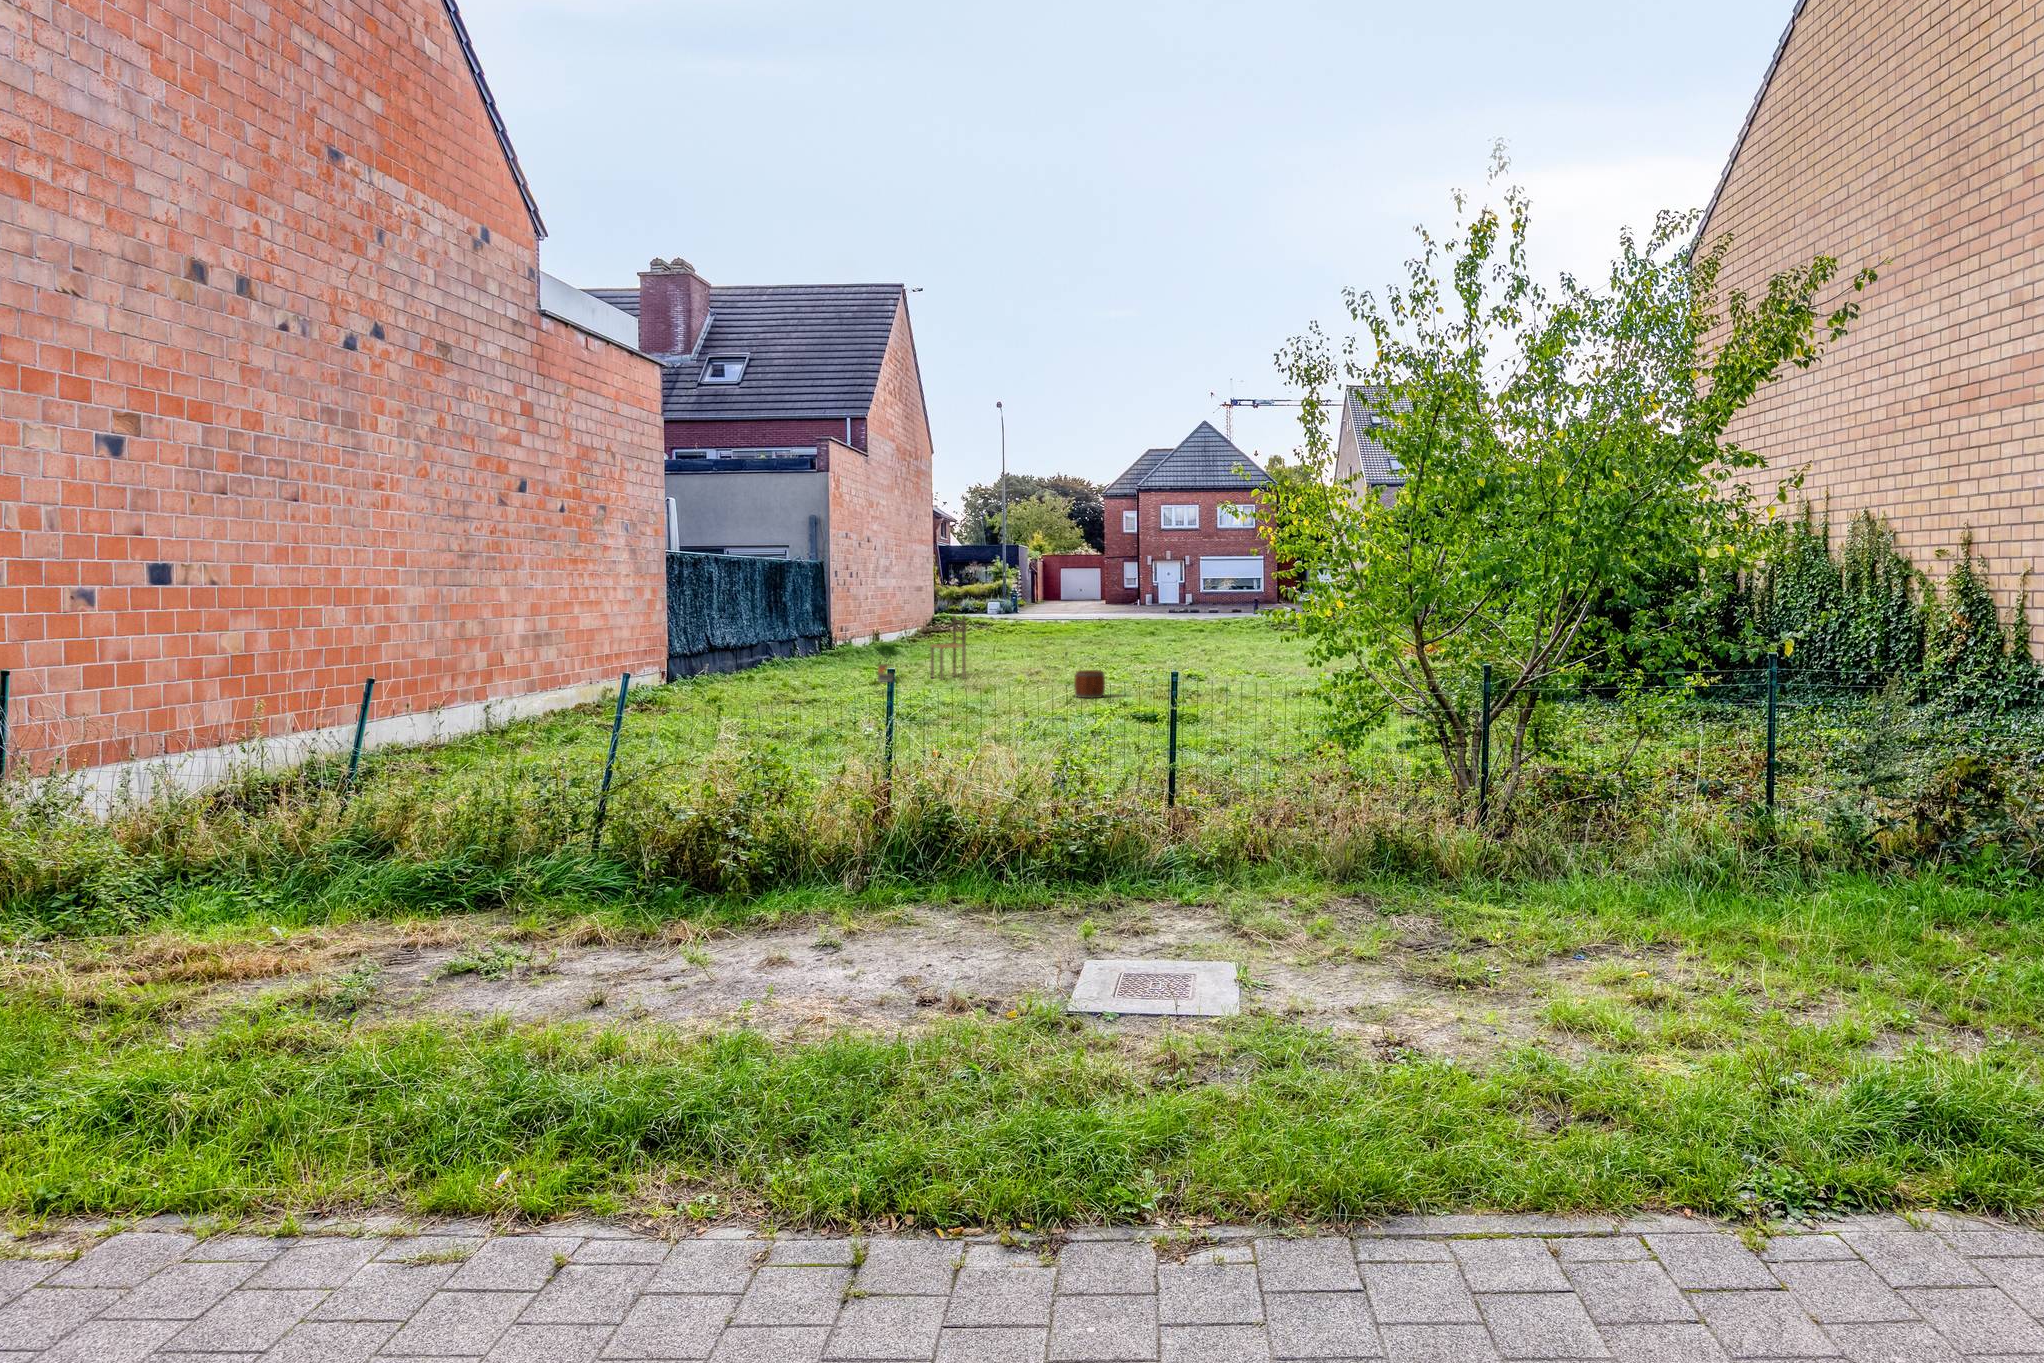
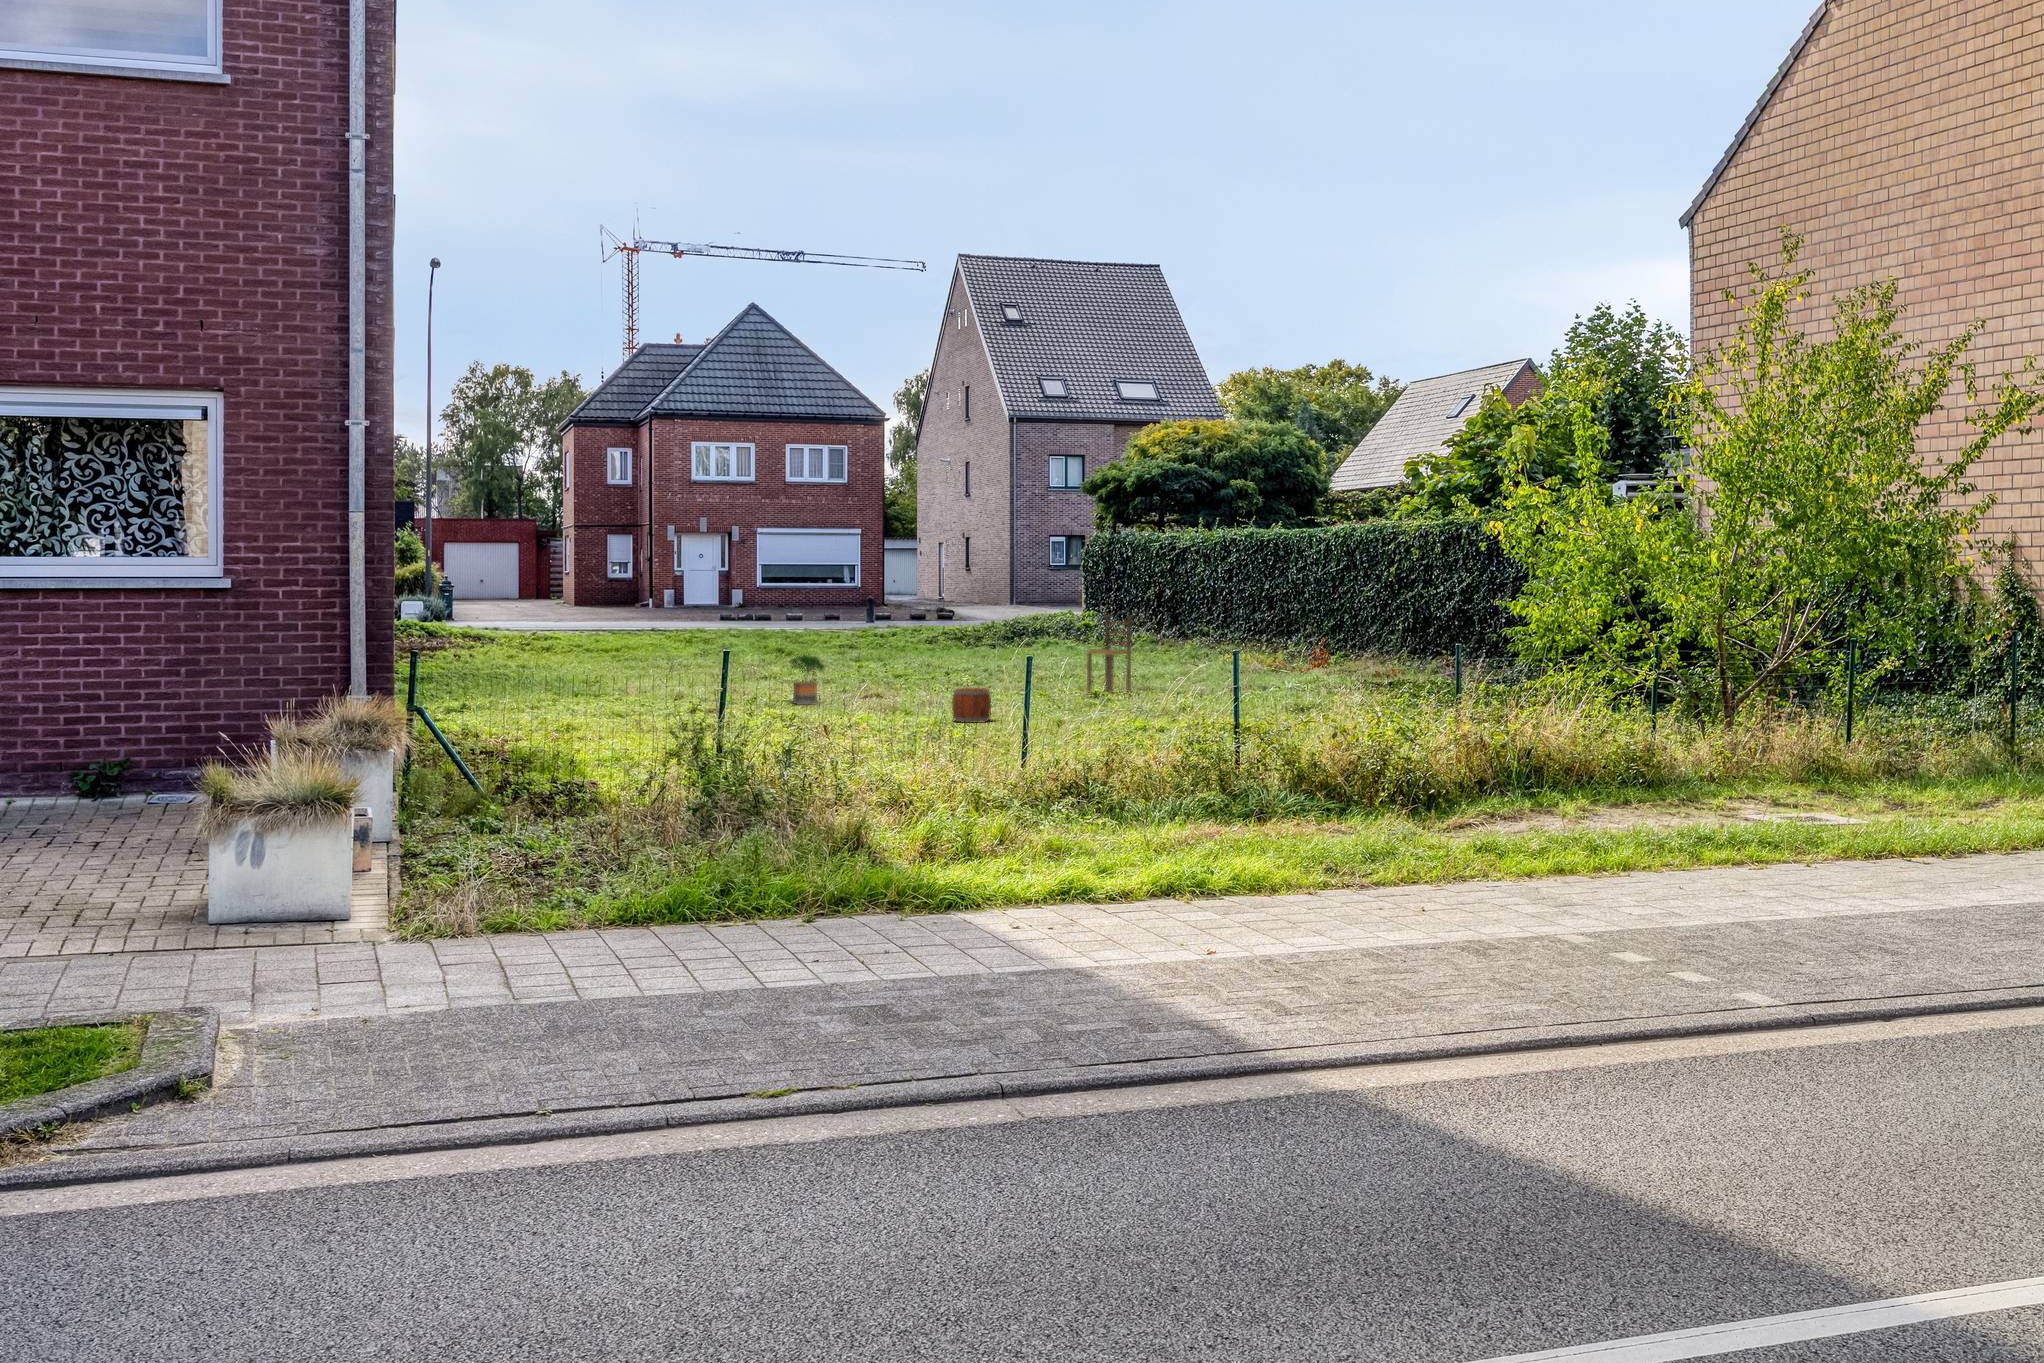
chair: present [931,615,966,680] -> present [1087,614,1132,694]
bucket: present [1074,670,1105,698] -> present [952,687,991,723]

